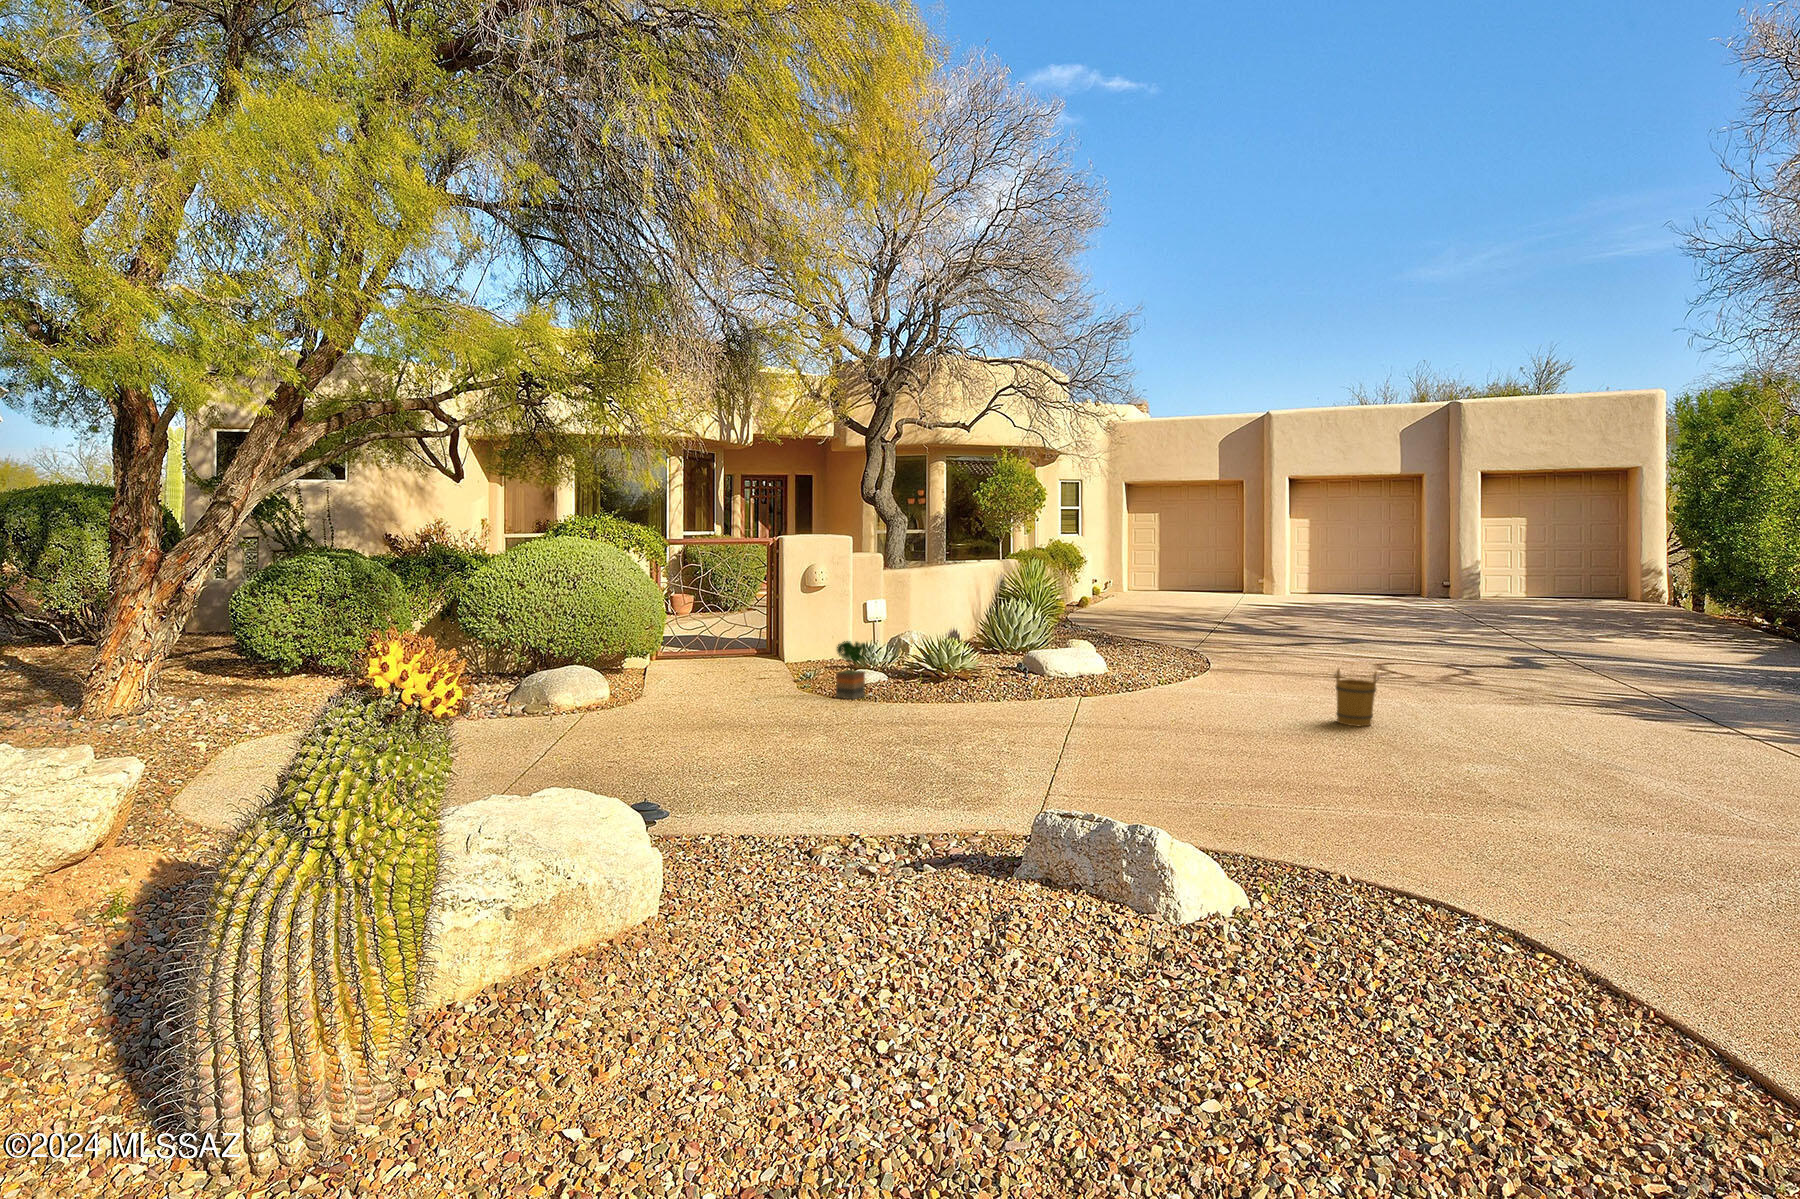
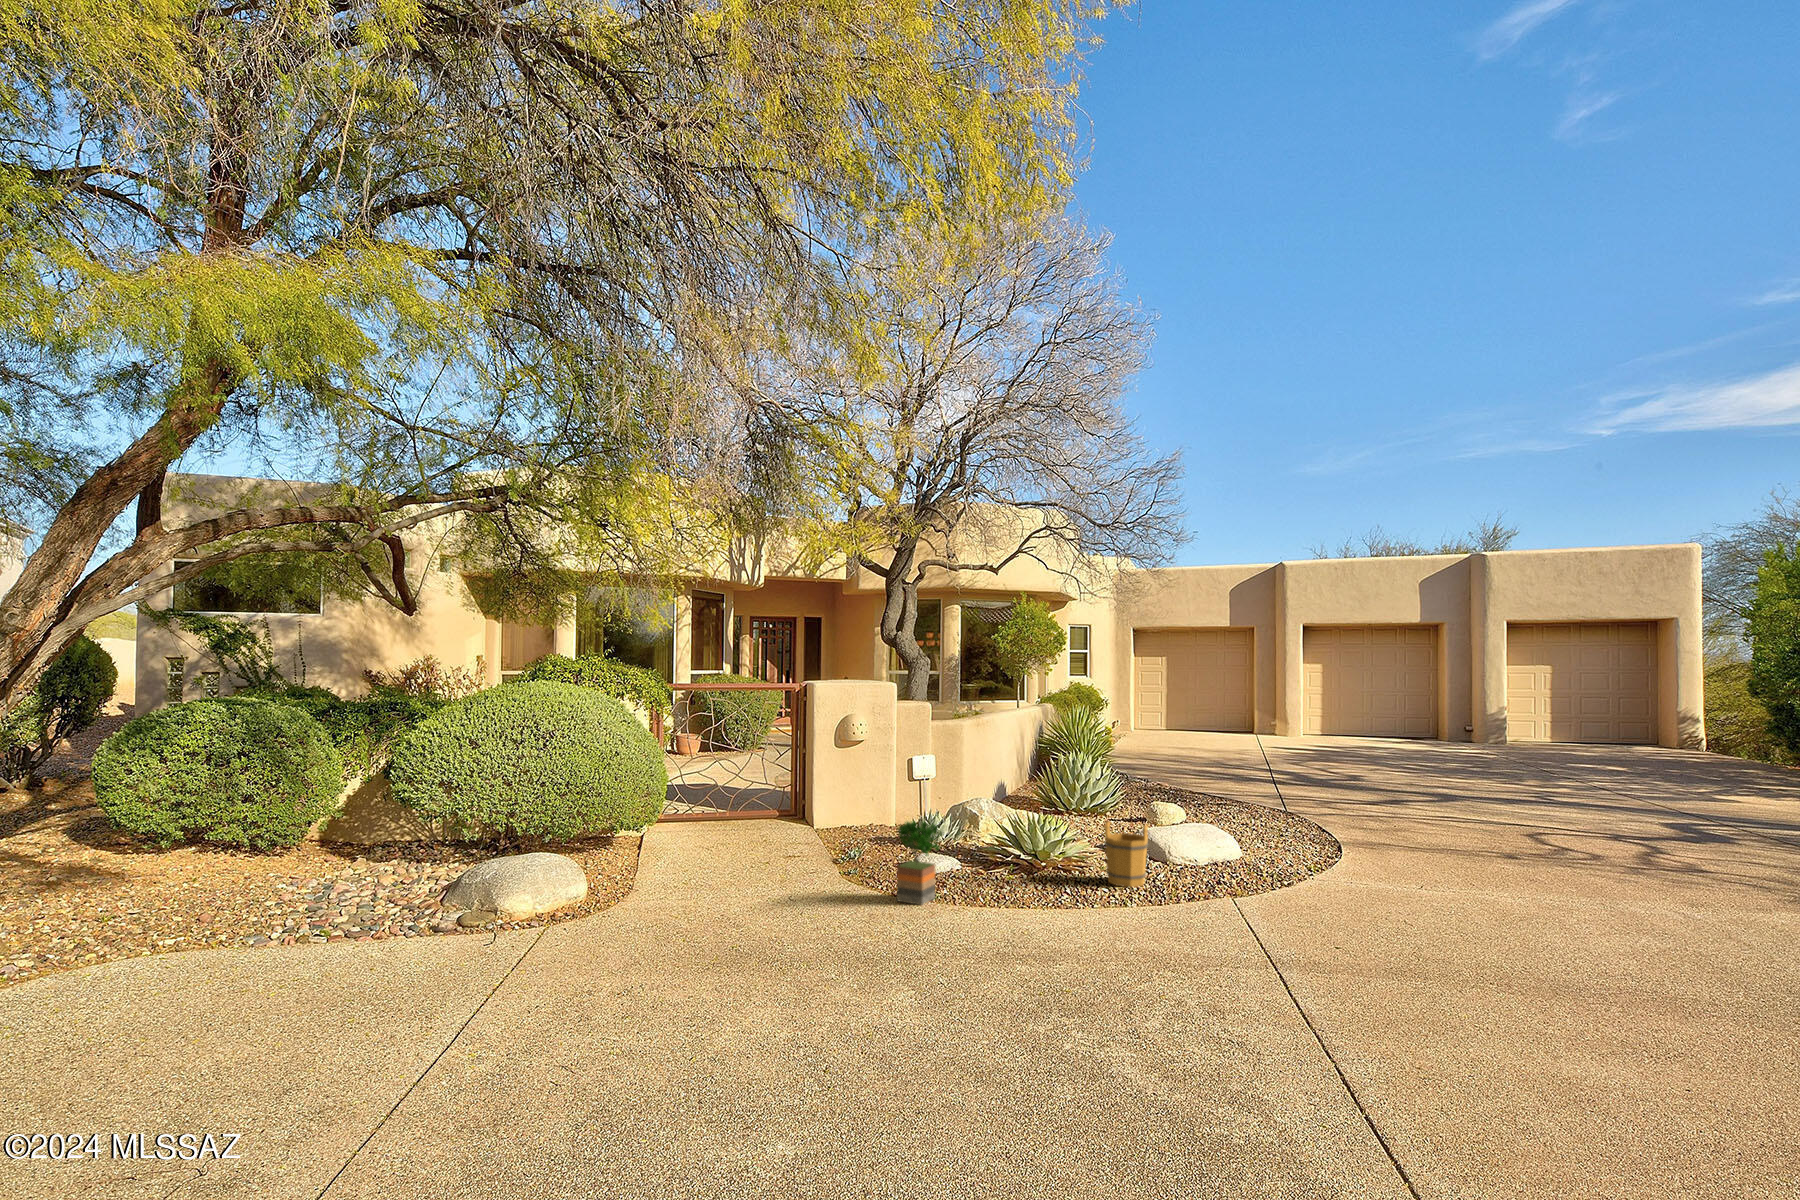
bucket: present [1335,669,1377,726] -> present [1104,821,1149,887]

